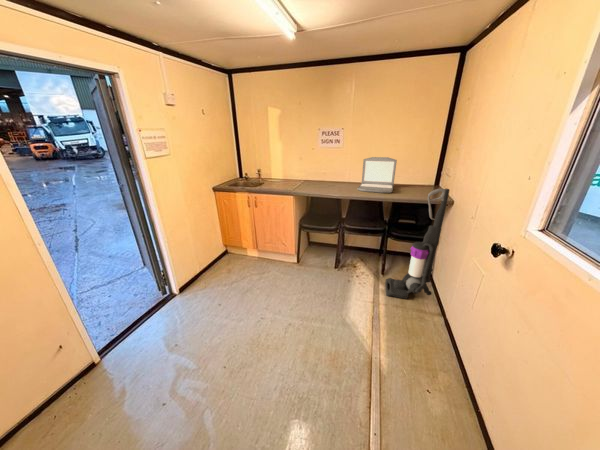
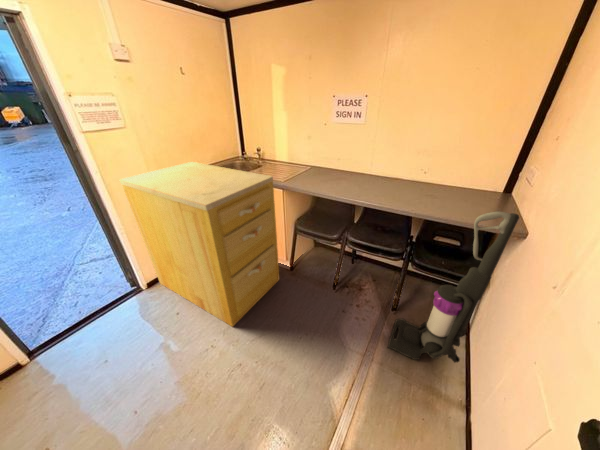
laptop: present [357,157,397,193] -> none [373,141,443,200]
filing cabinet: none [166,182,292,305] -> present [120,162,279,327]

